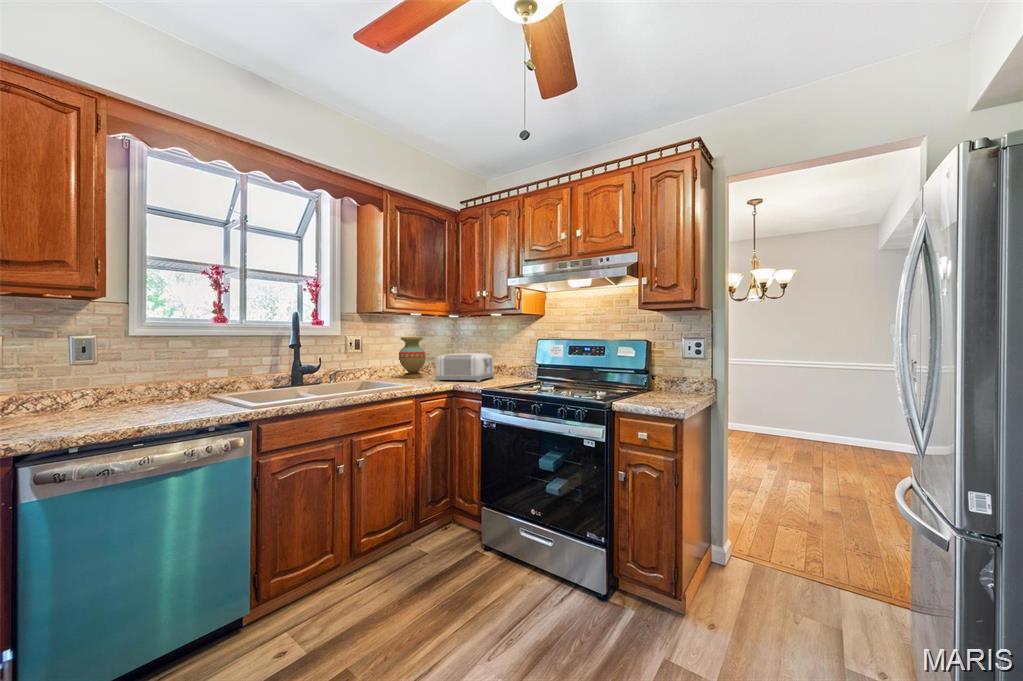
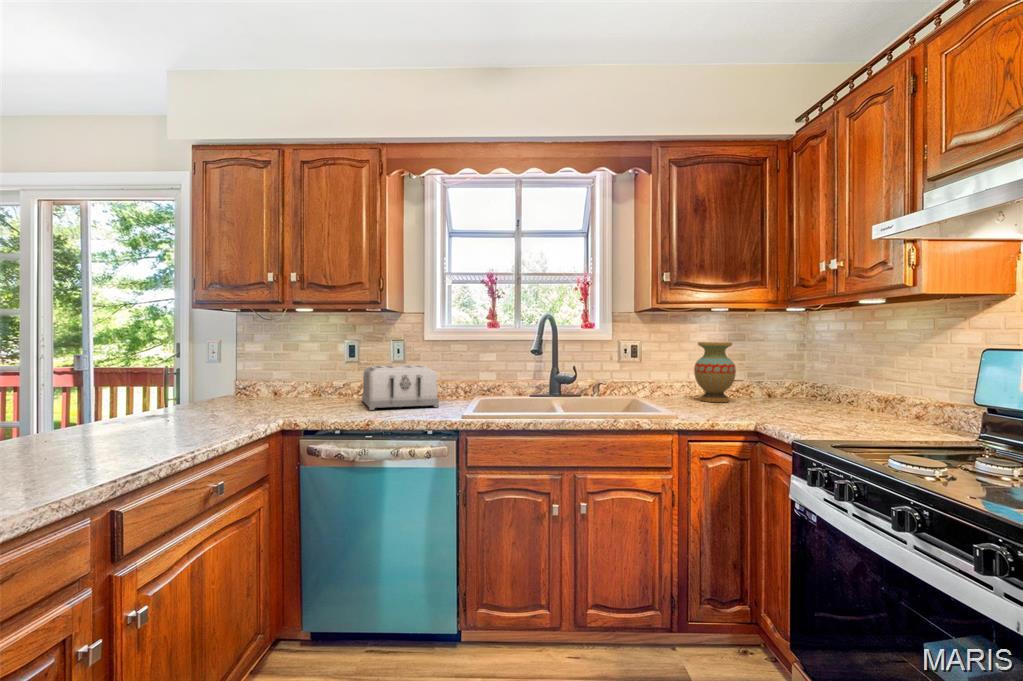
toaster: present [436,353,495,382] -> present [362,365,439,410]

